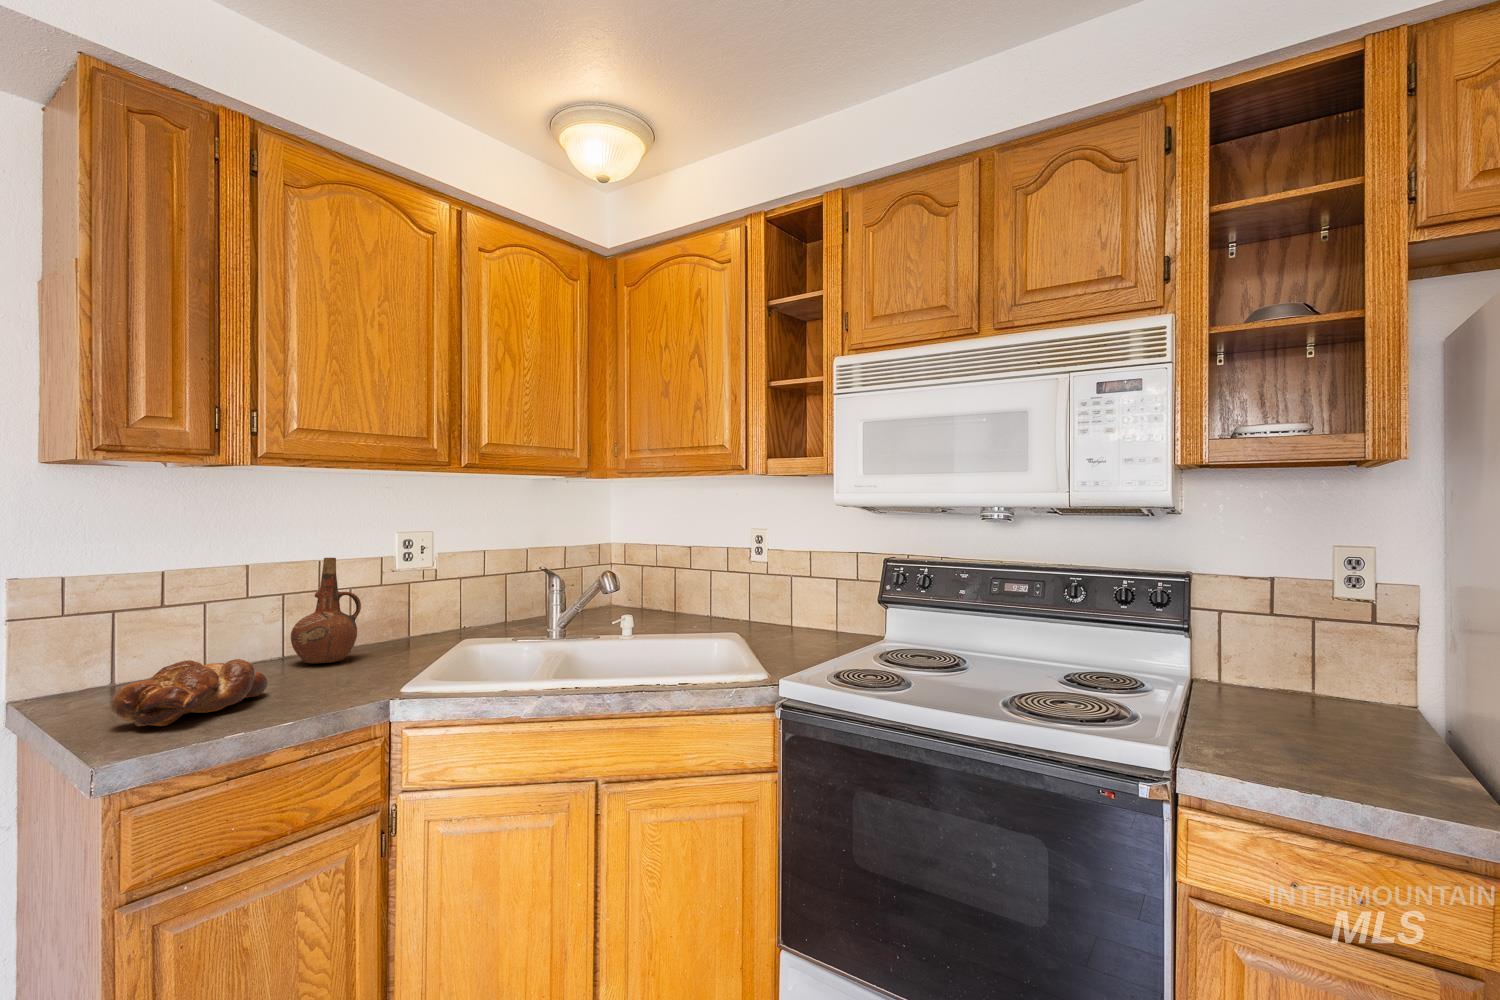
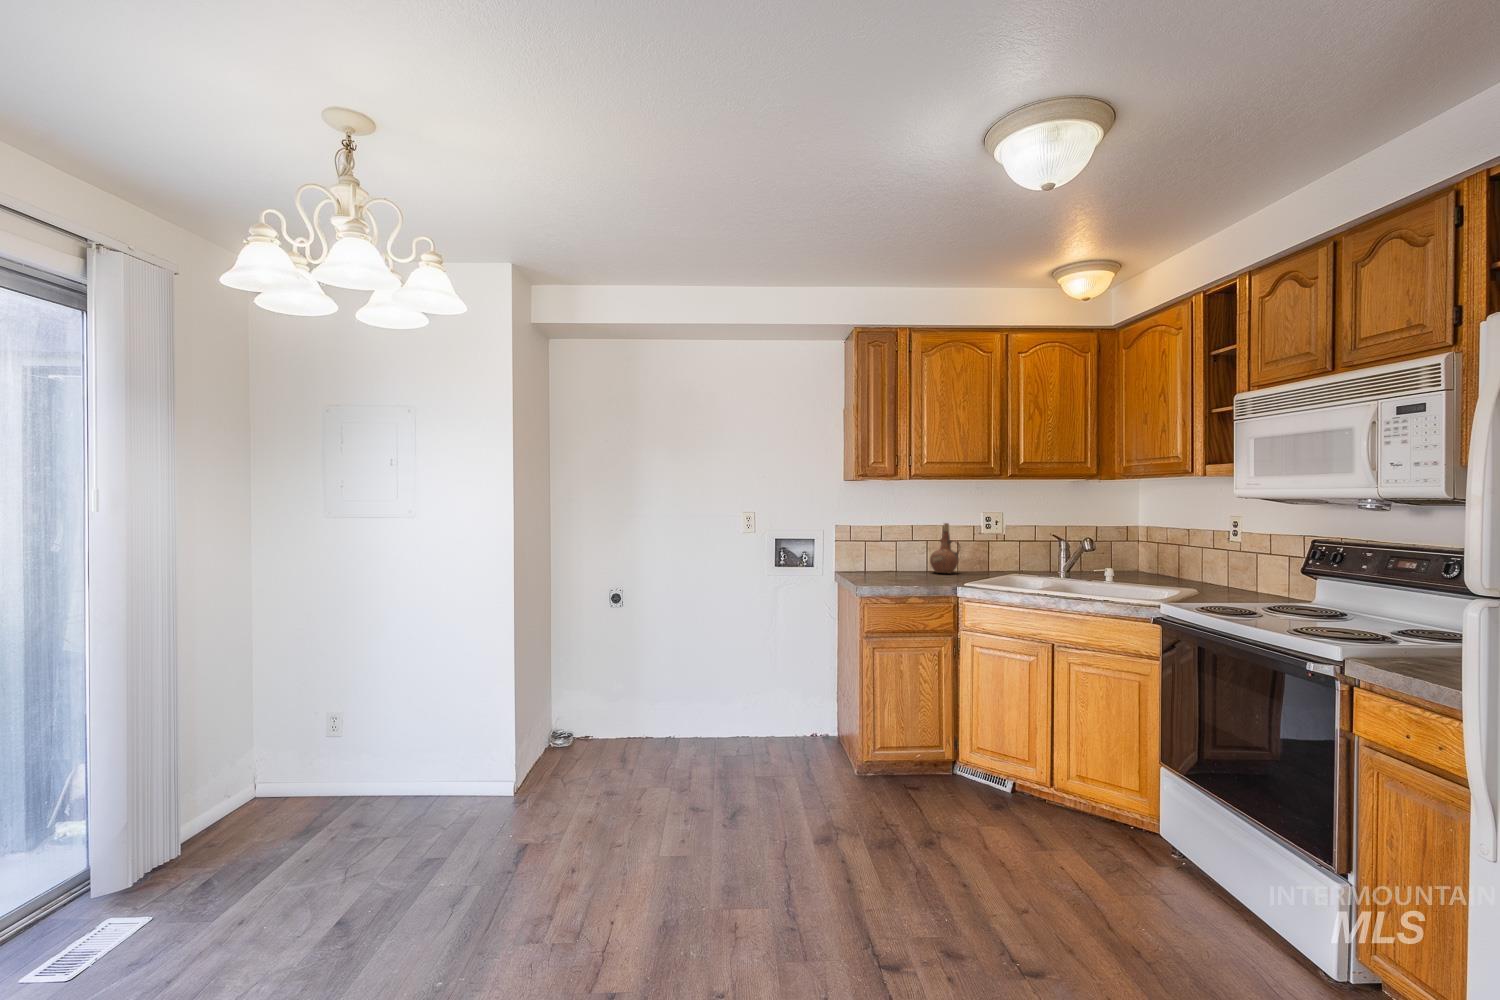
bread loaf: present [111,659,268,726] -> none [862,560,914,581]

